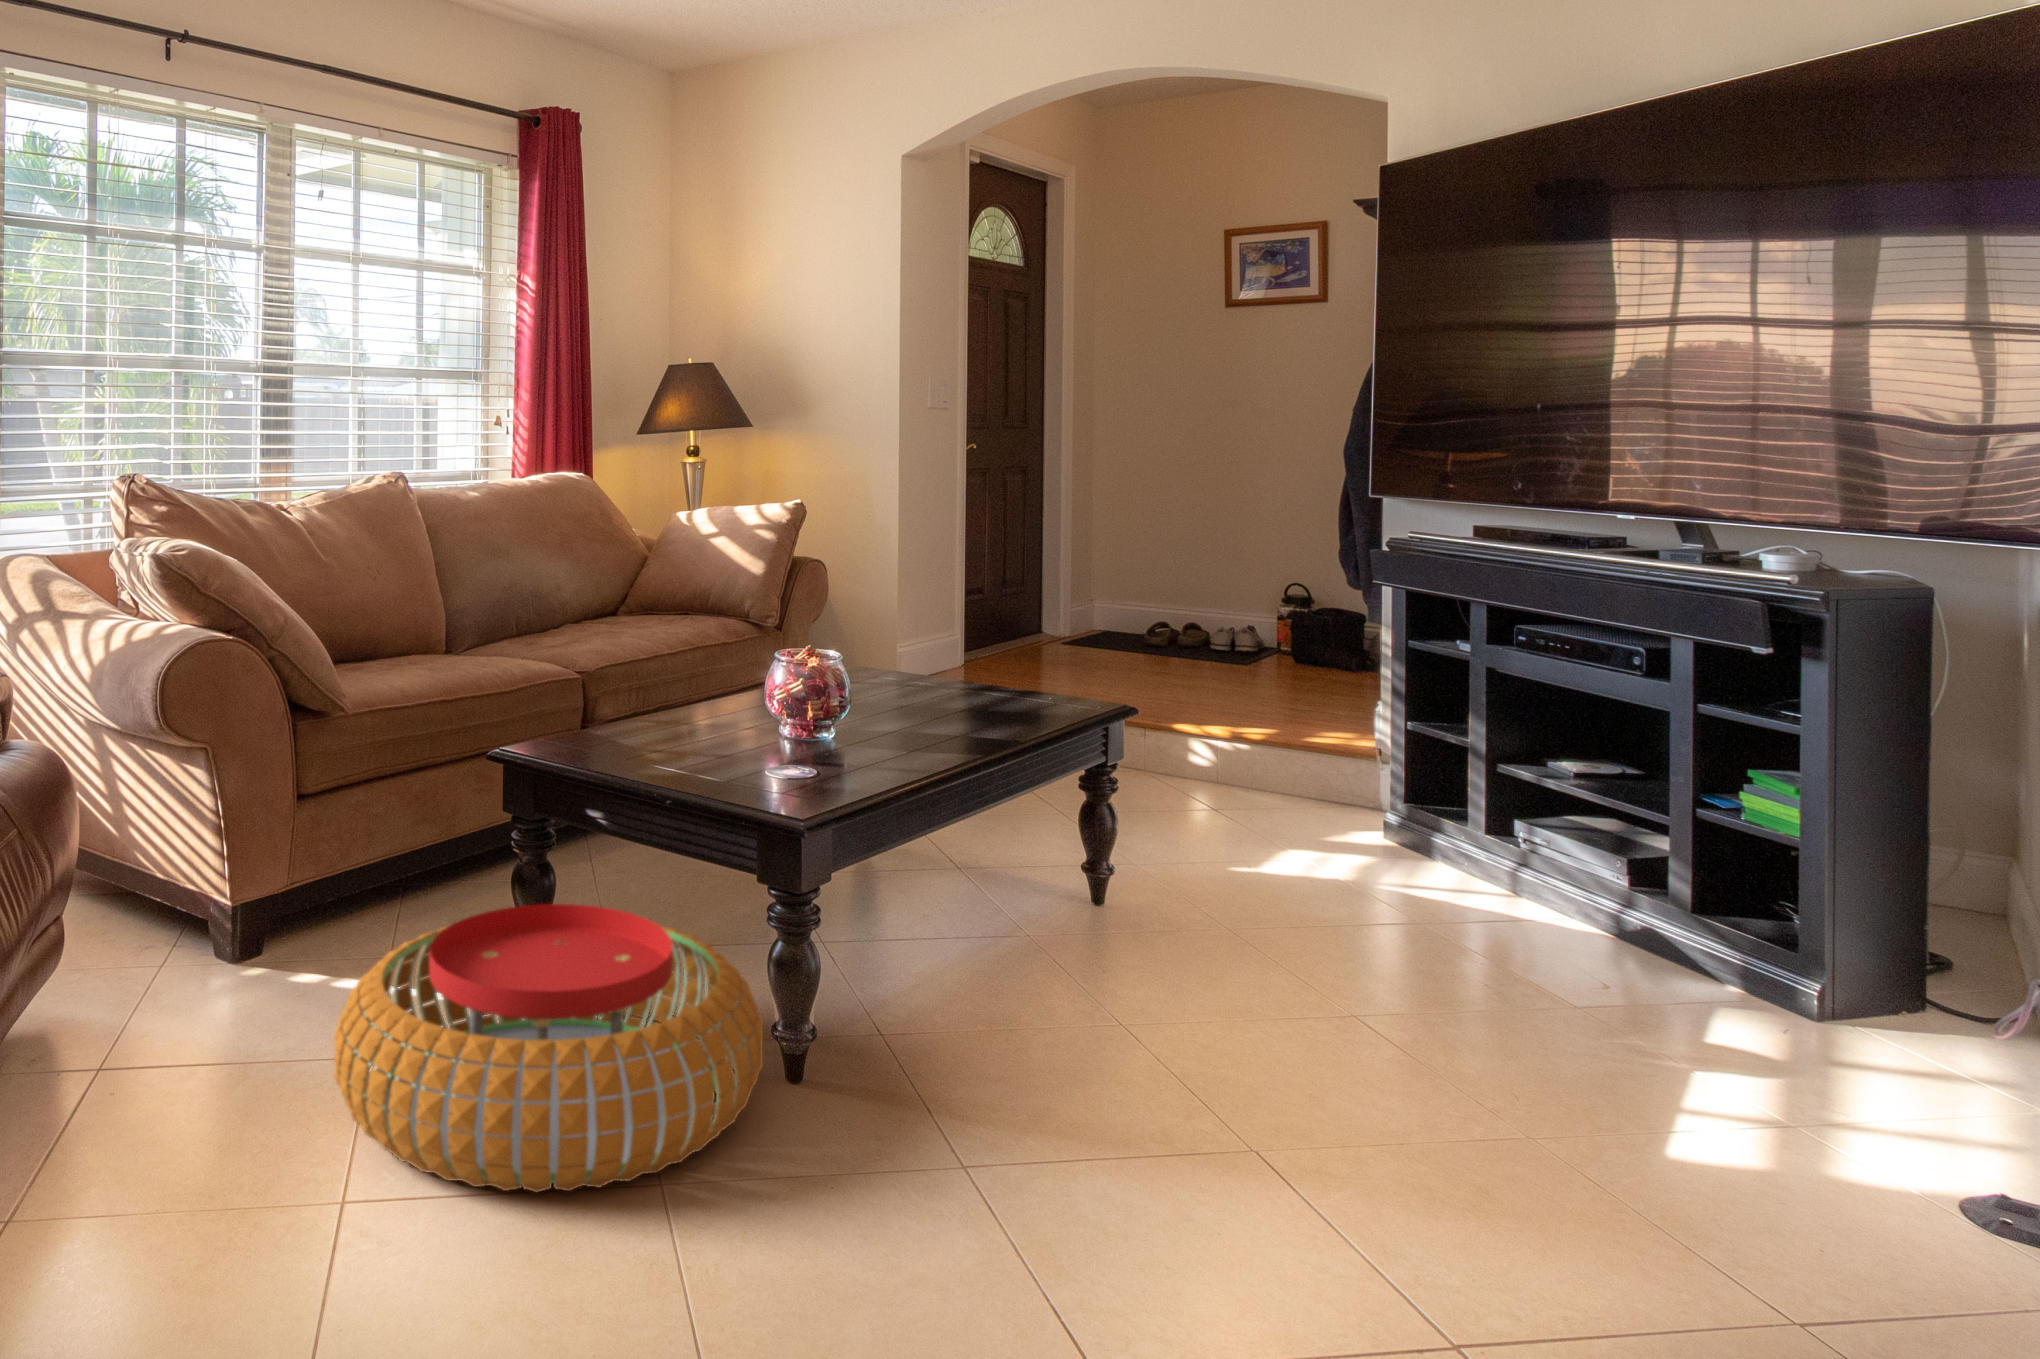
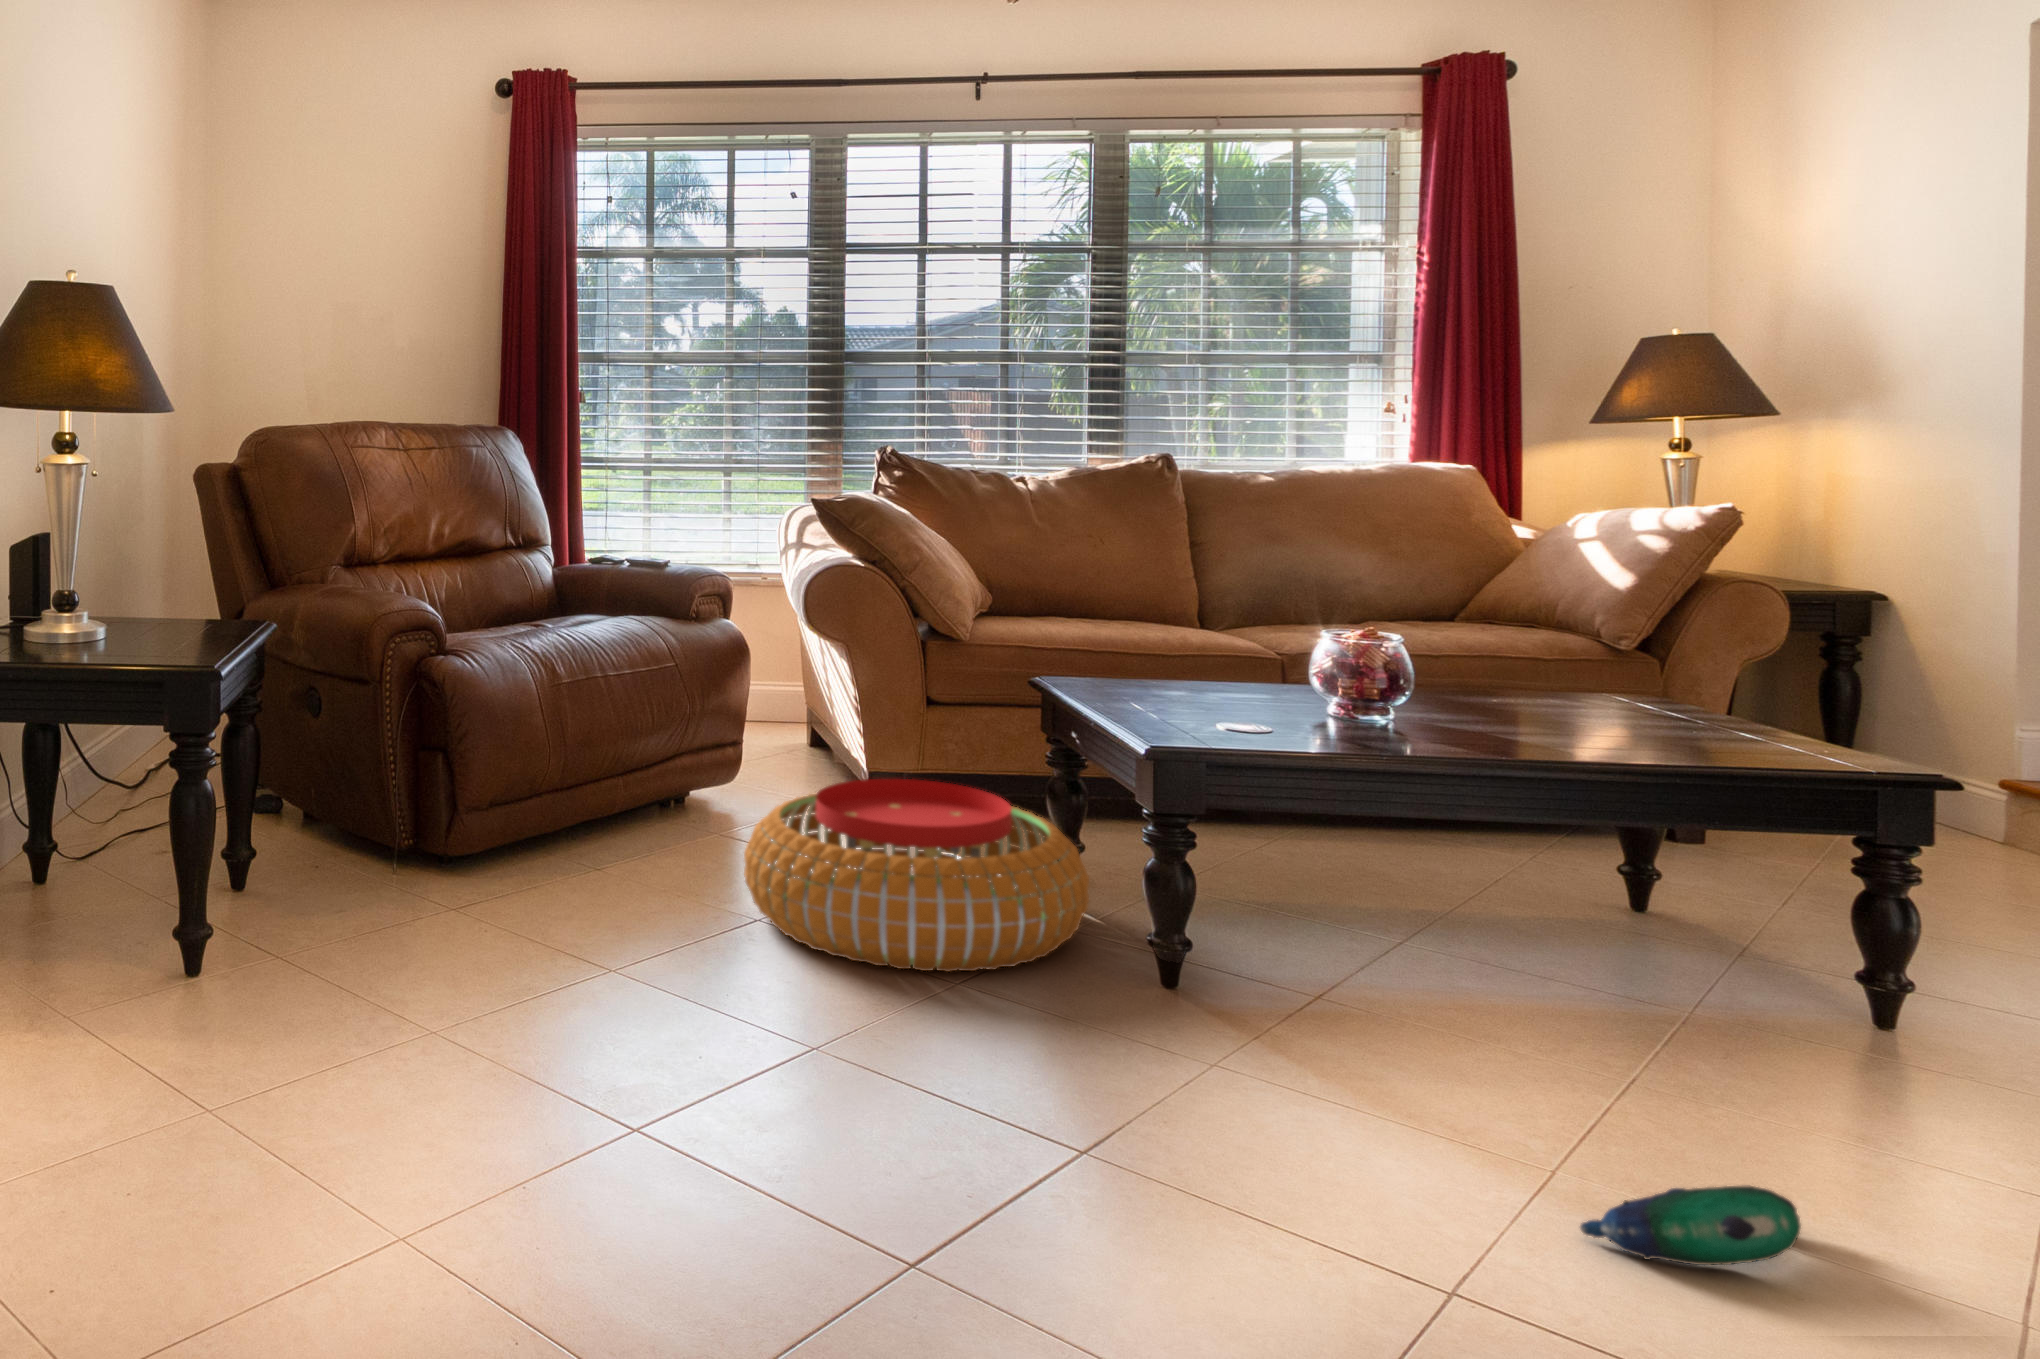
plush toy: none [1437,1083,1565,1185] -> present [1580,1186,1801,1265]

